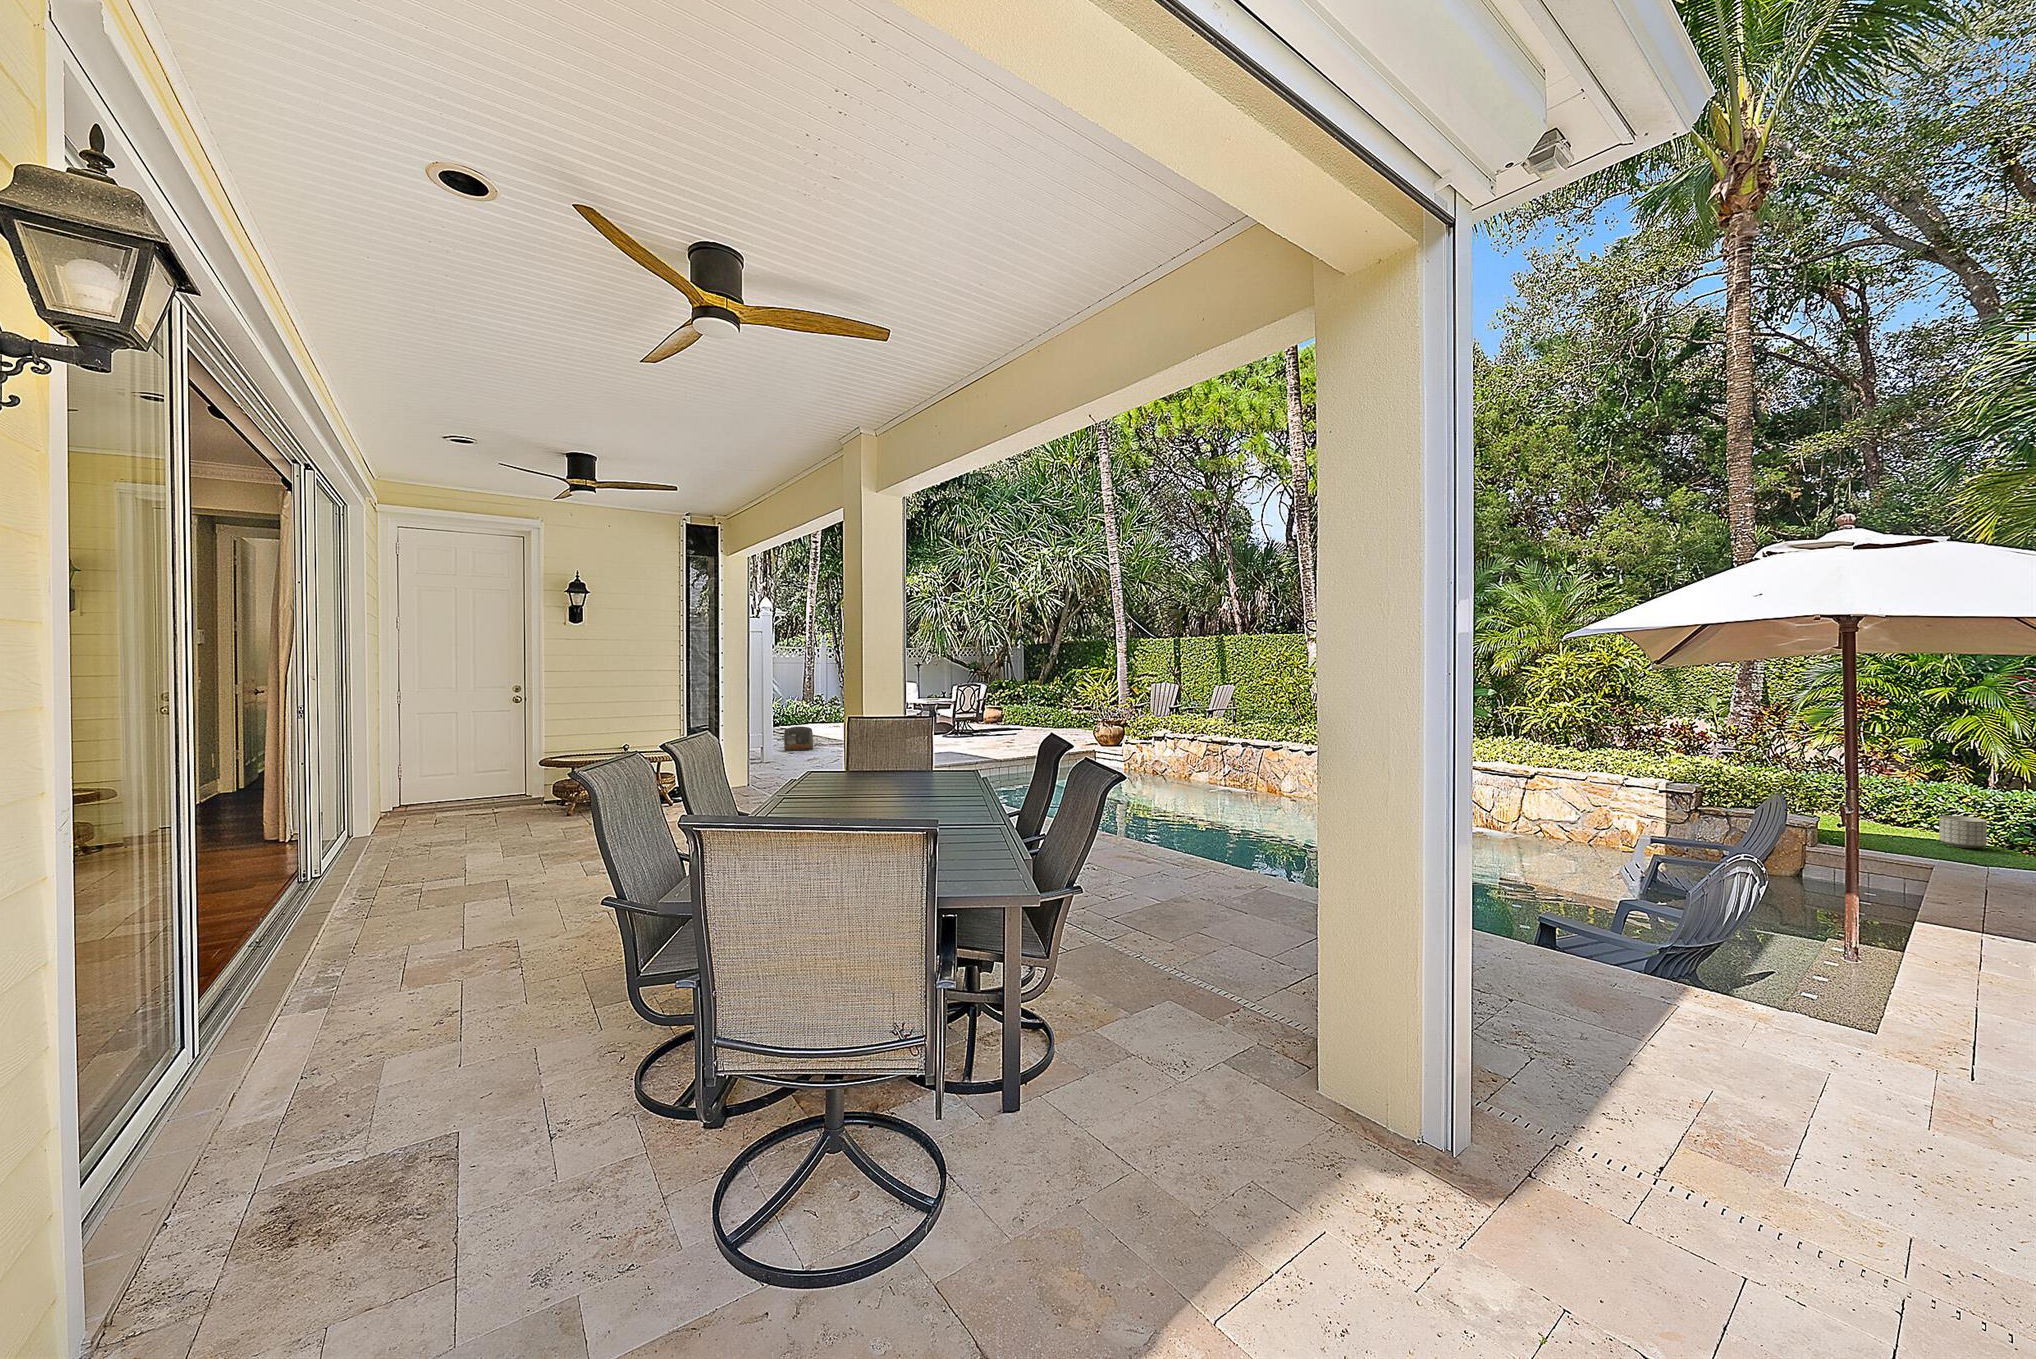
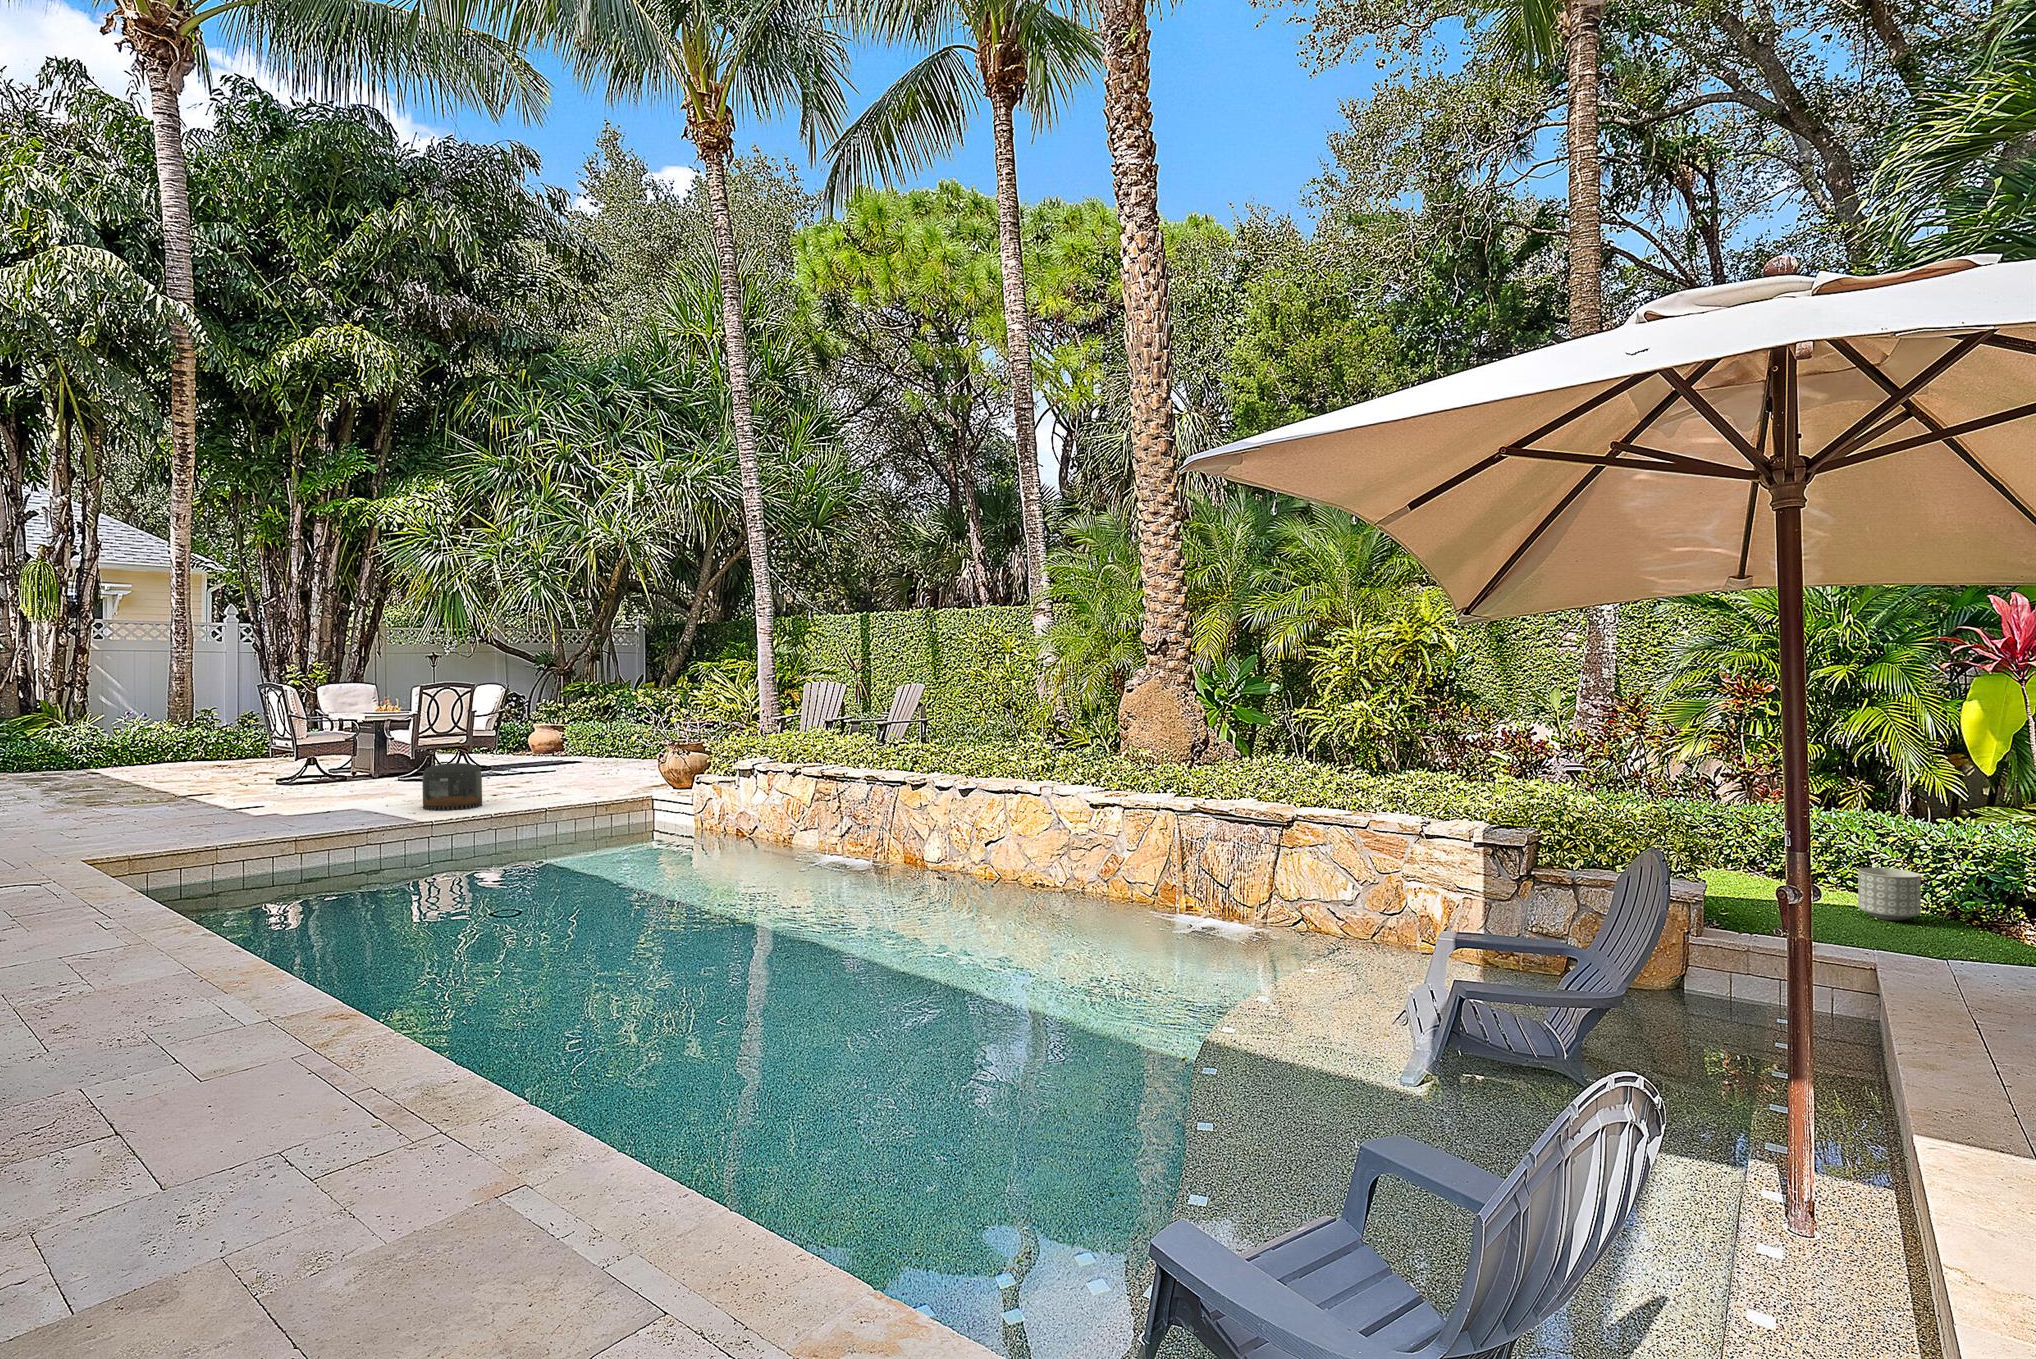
pouf: present [784,727,813,751] -> present [422,763,482,810]

